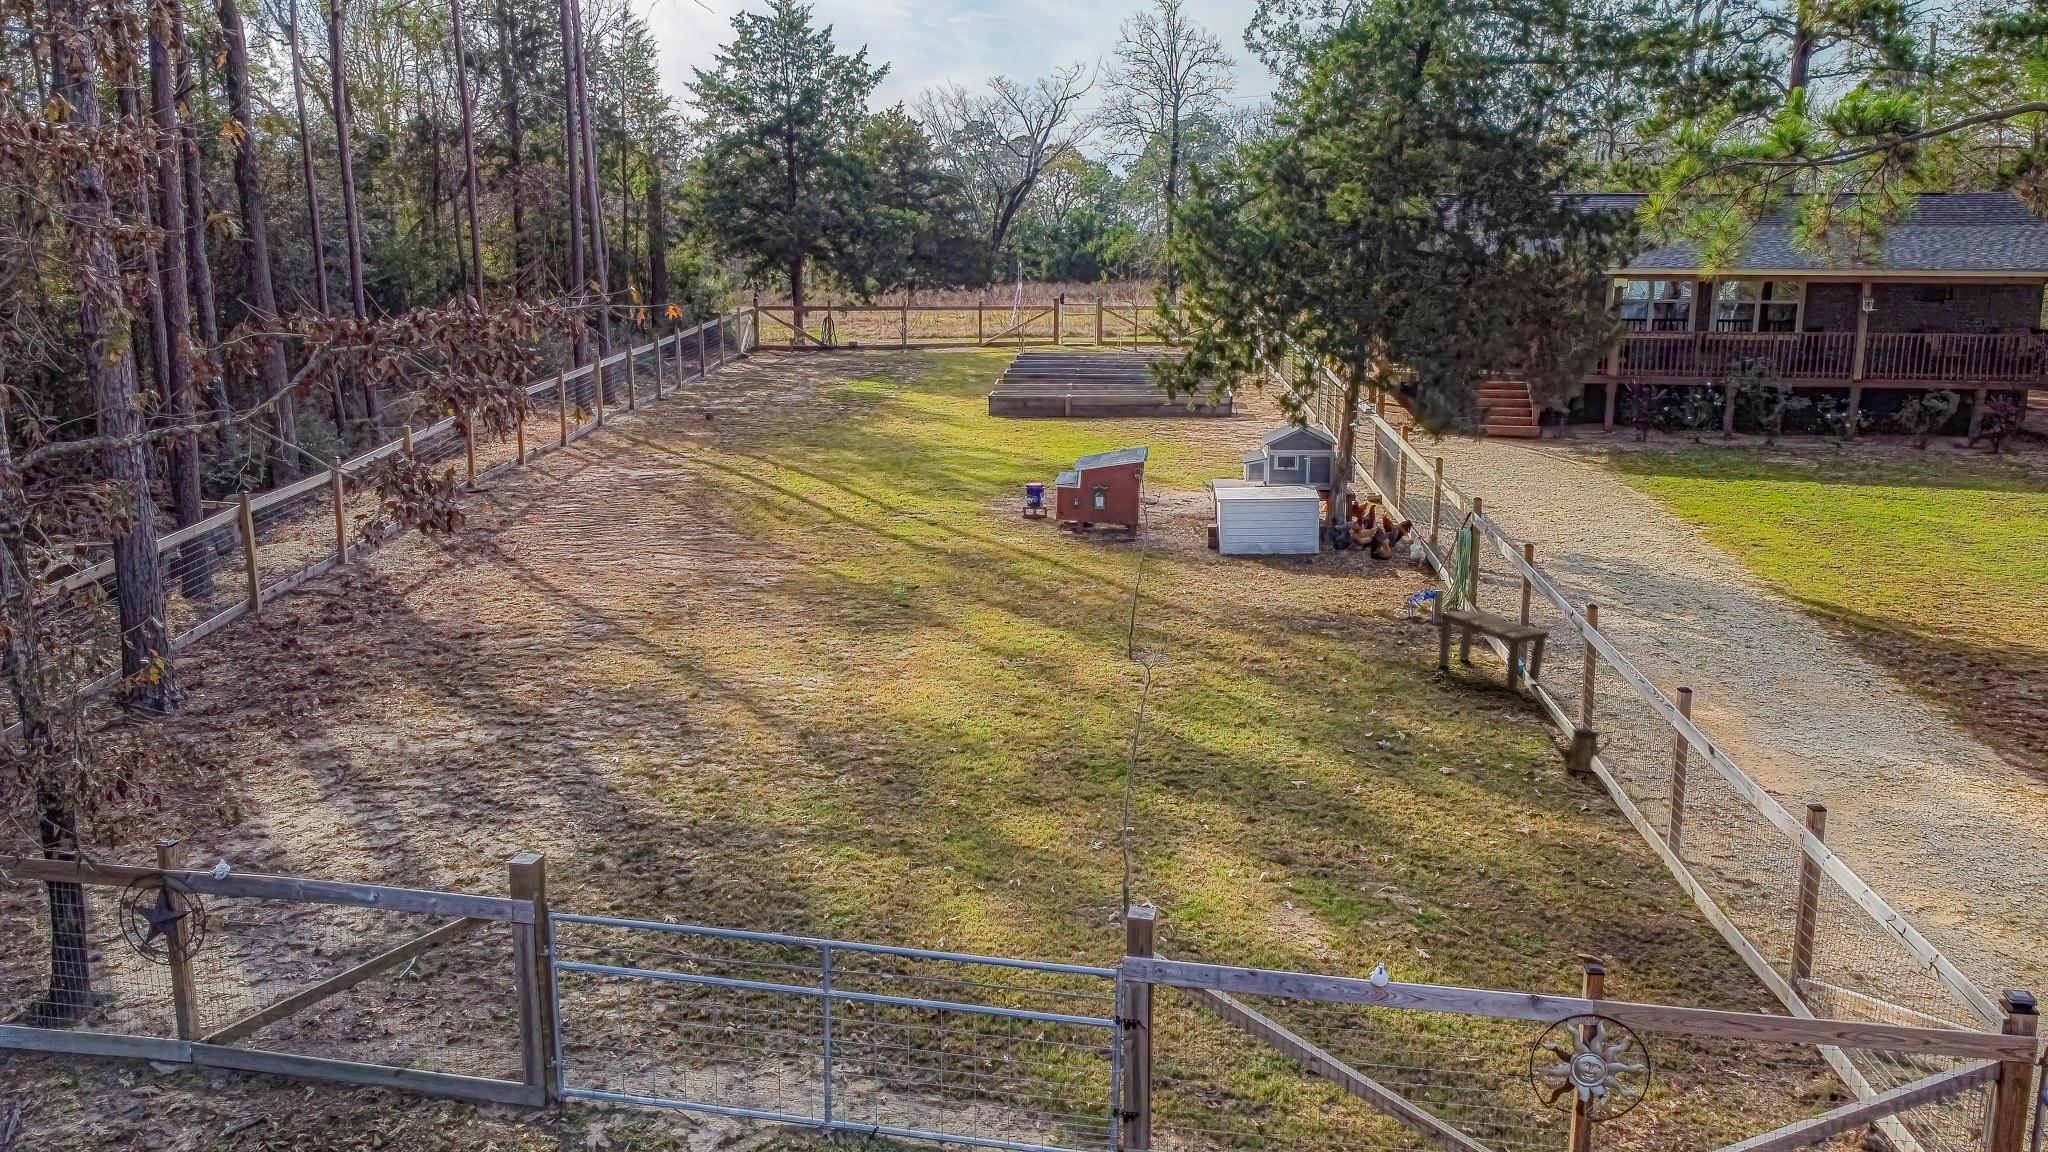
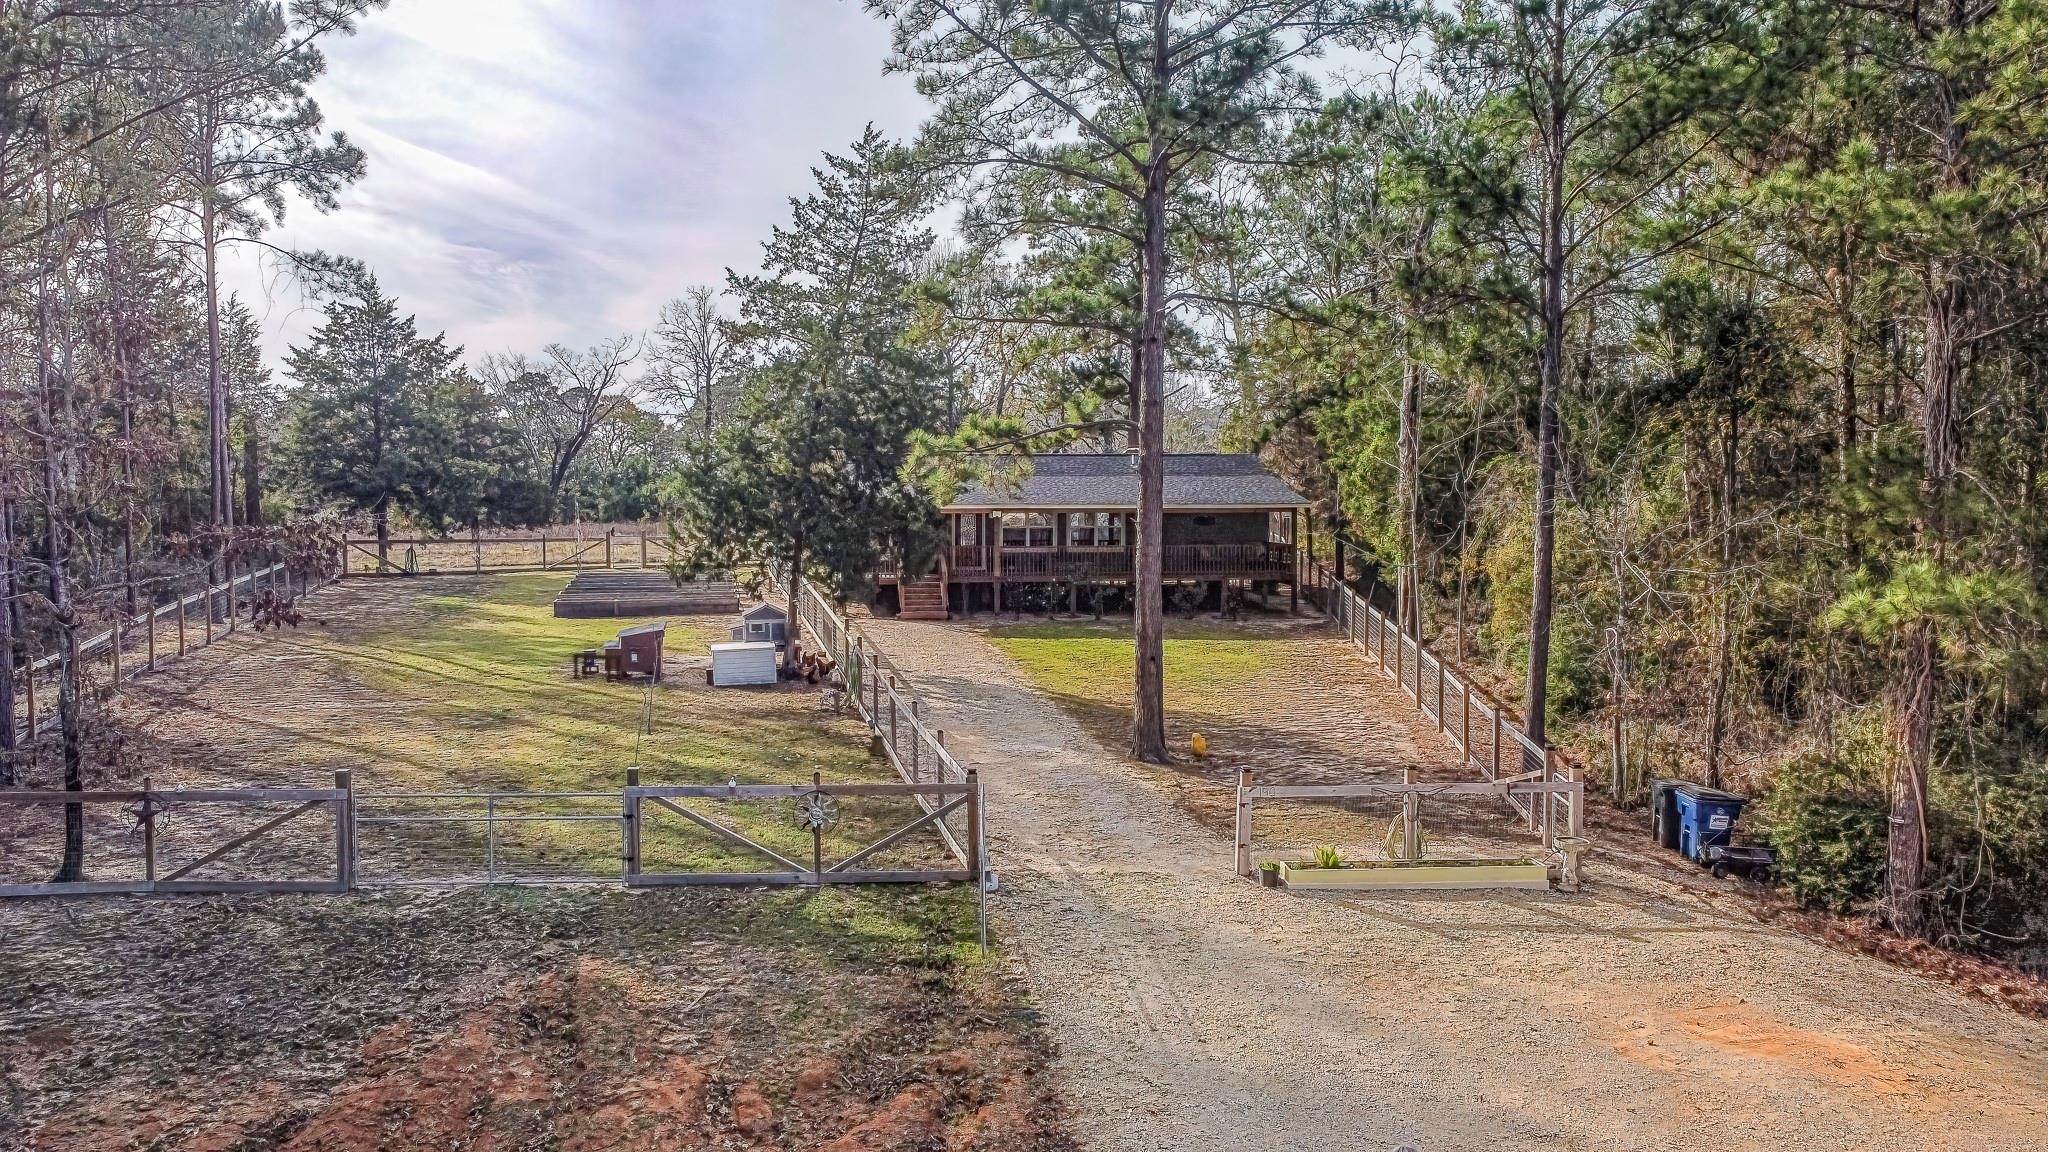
bench: present [1439,610,1548,691] -> present [573,653,622,682]

